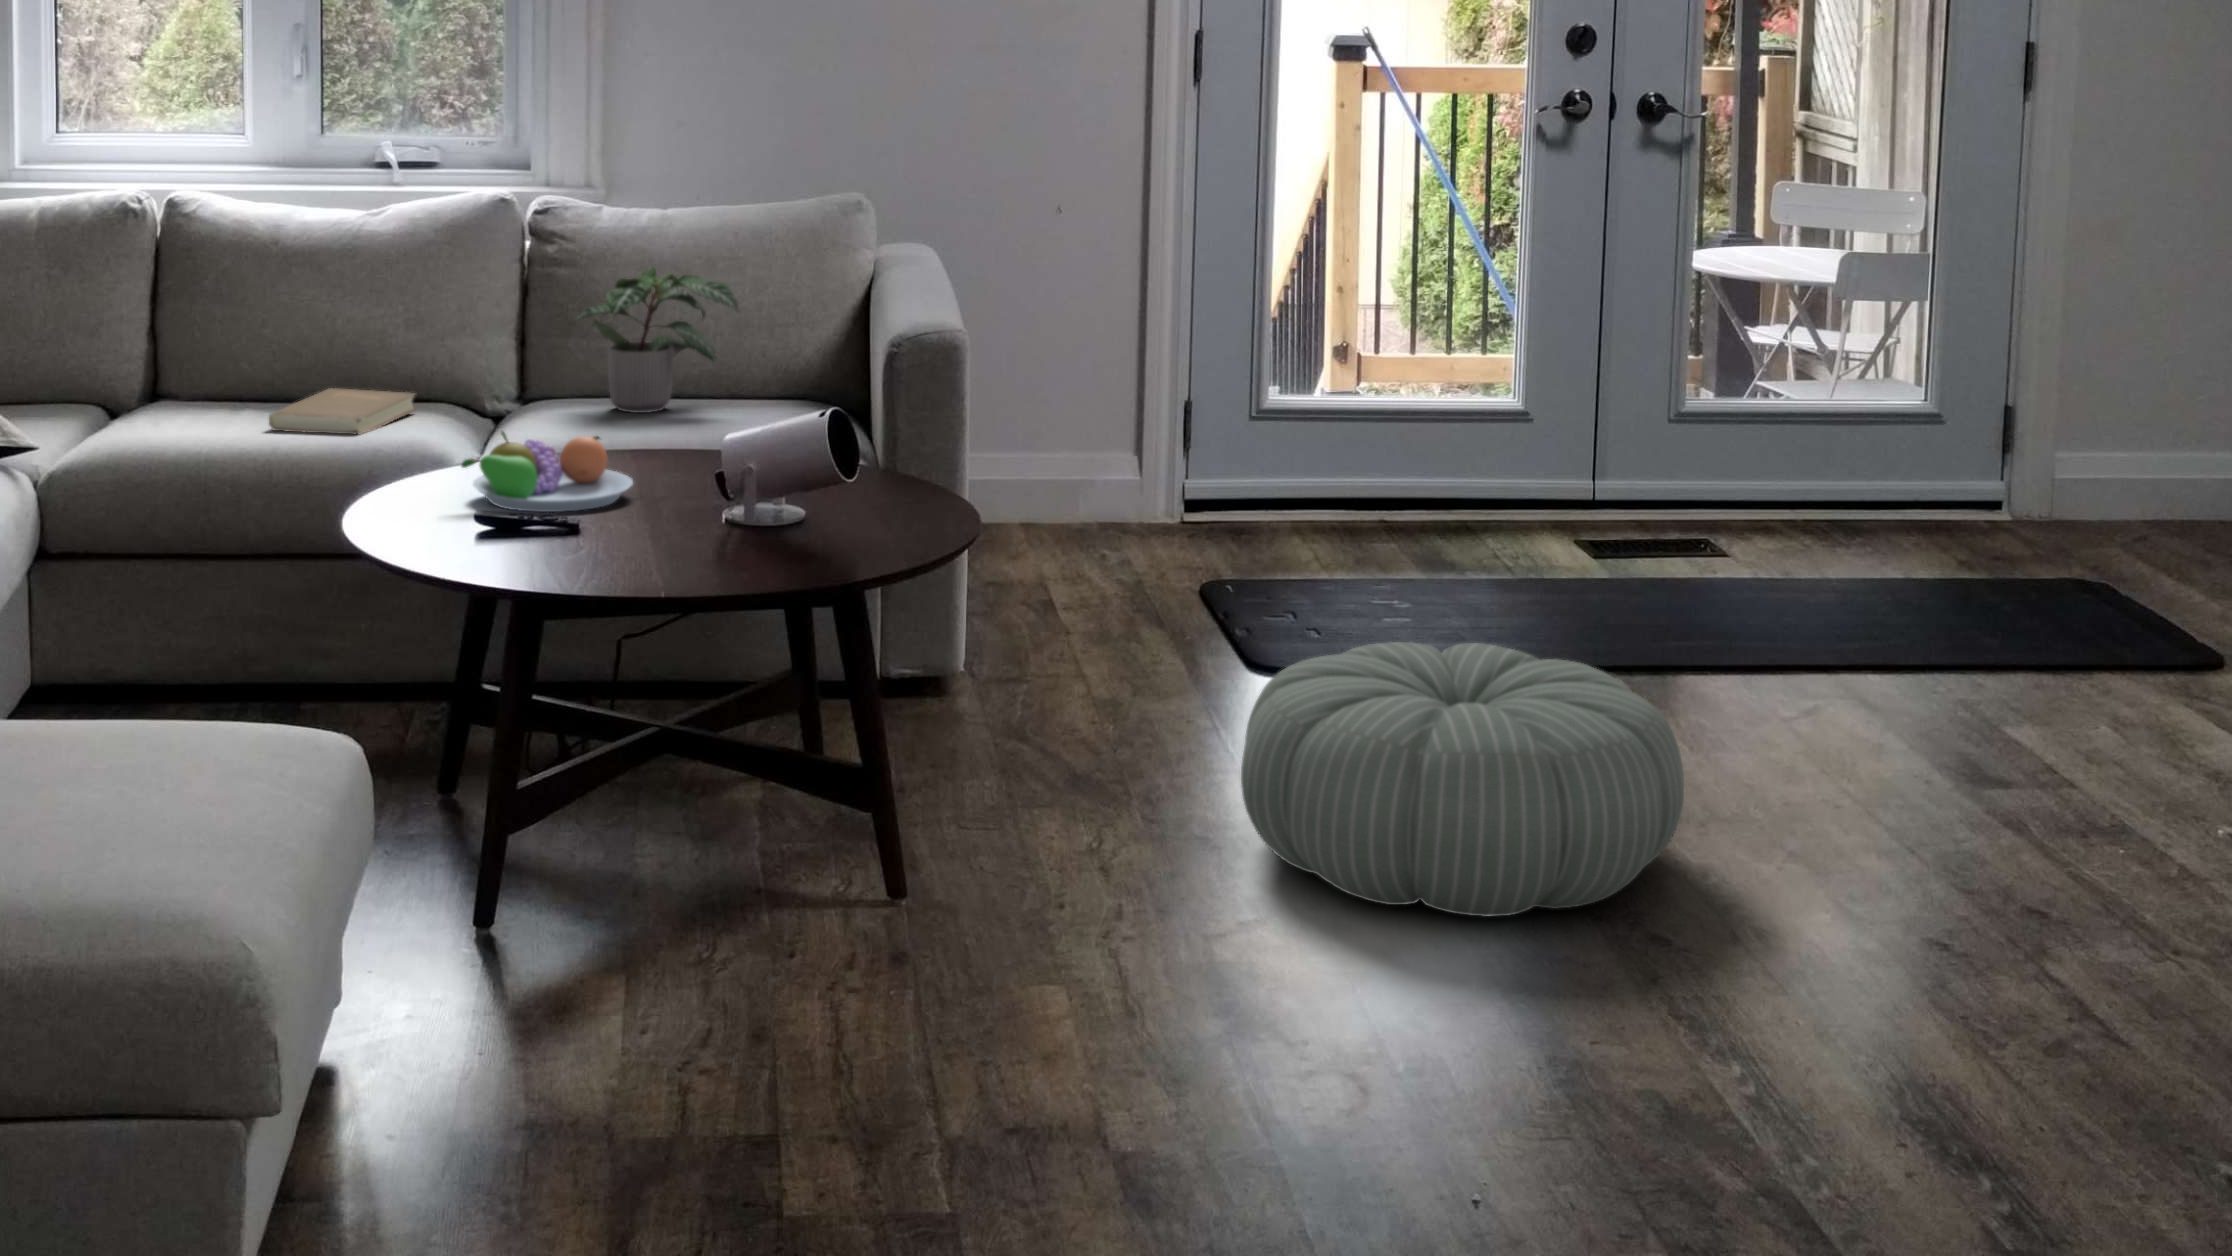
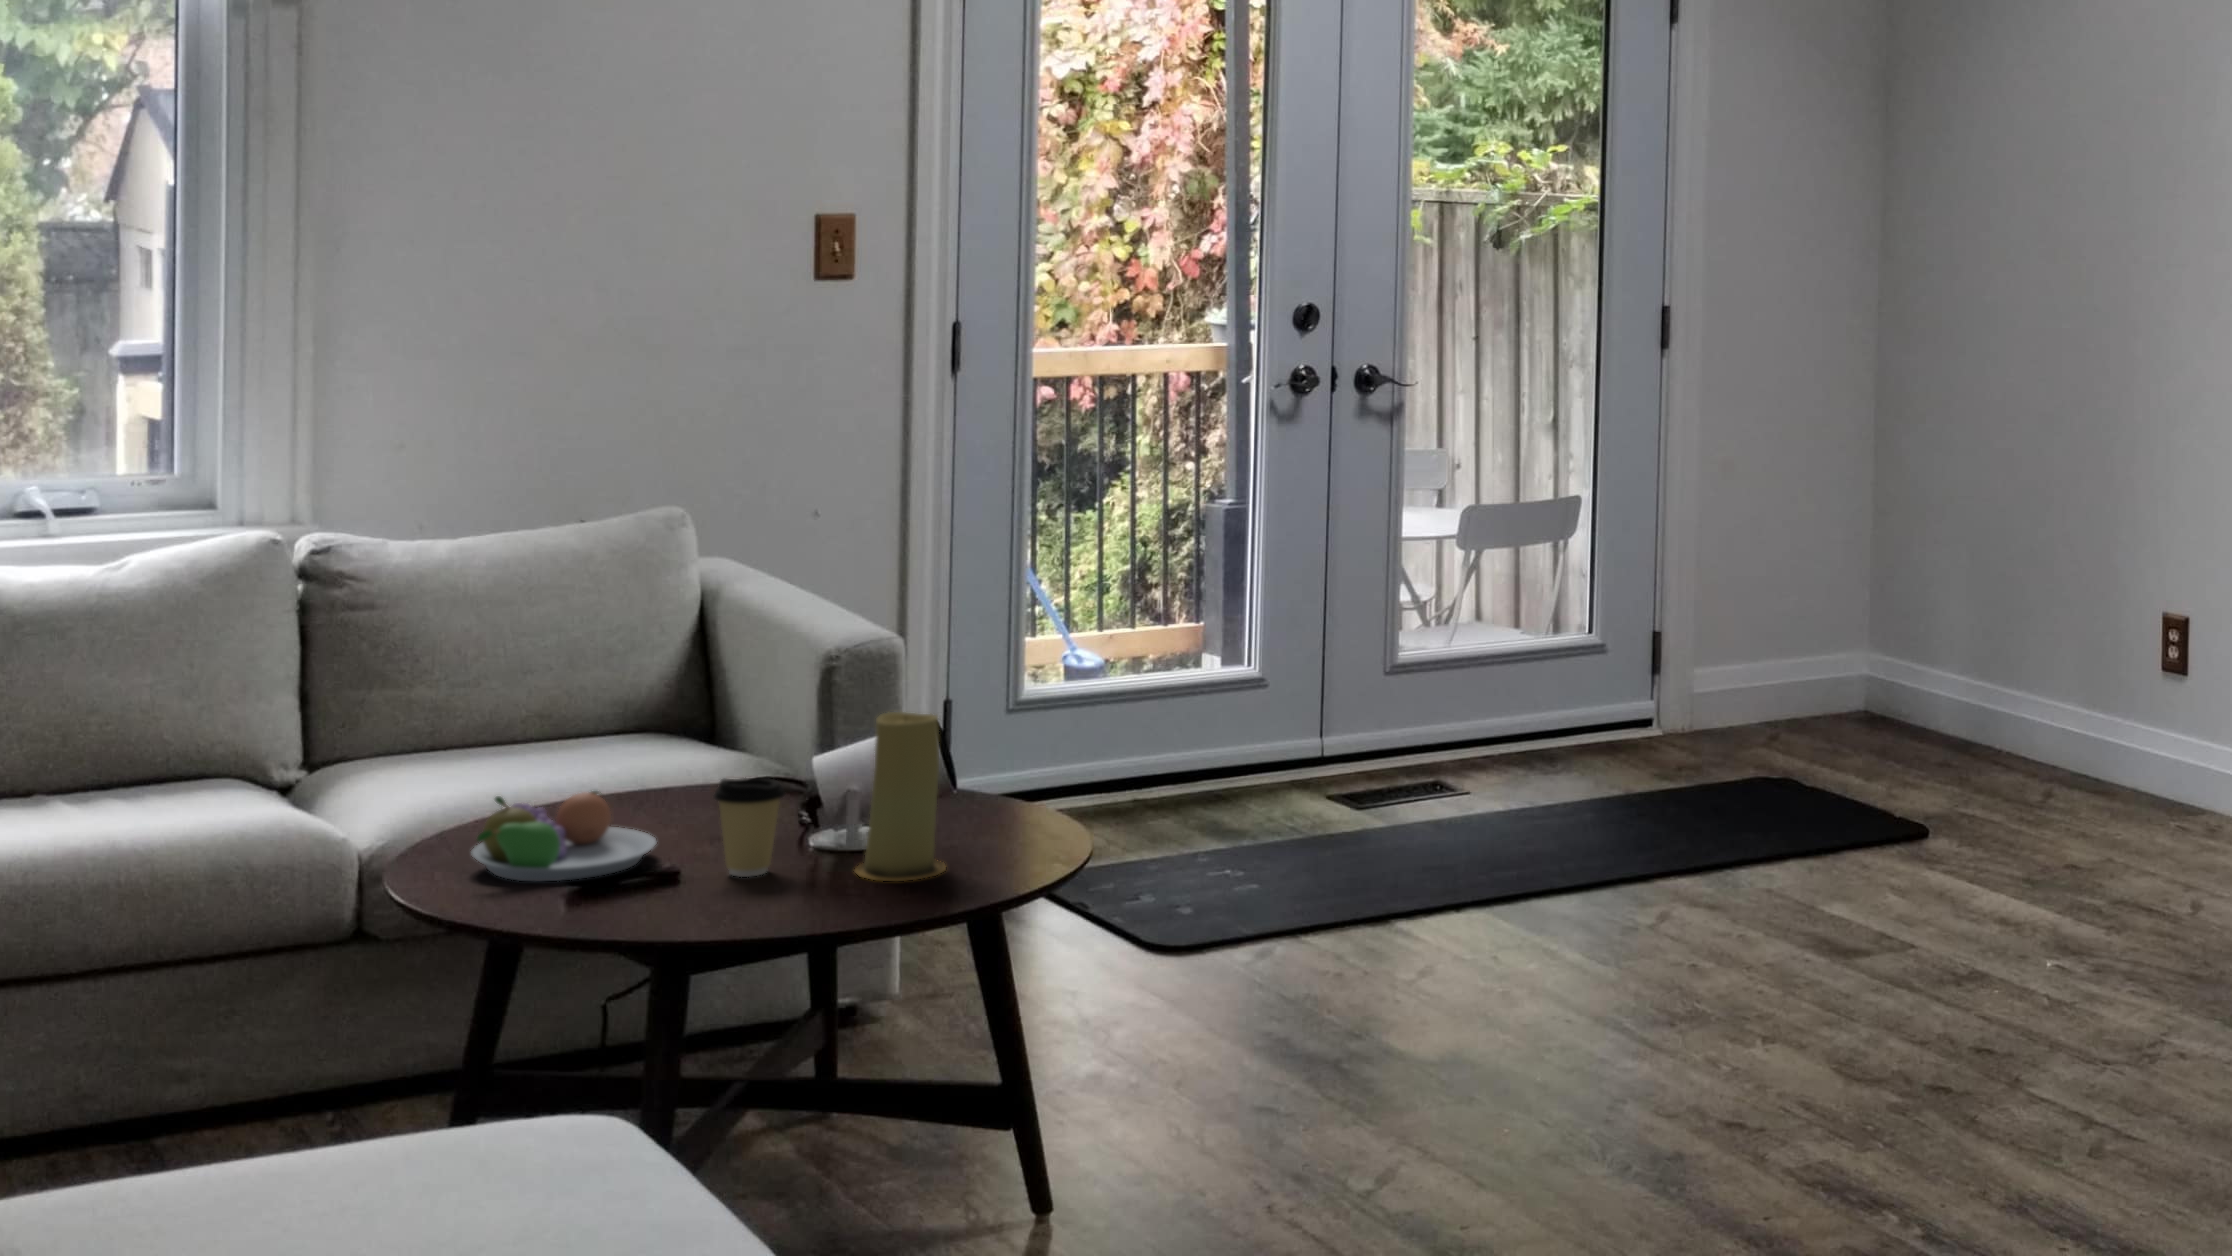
potted plant: present [577,266,738,413] -> none [389,602,596,768]
candle: none [750,387,836,548] -> present [855,712,945,881]
book: present [269,388,415,434] -> none [64,772,216,834]
coffee cup: none [641,434,707,528] -> present [714,778,785,877]
pouf: present [1241,642,1684,917] -> none [1298,890,1706,1145]

